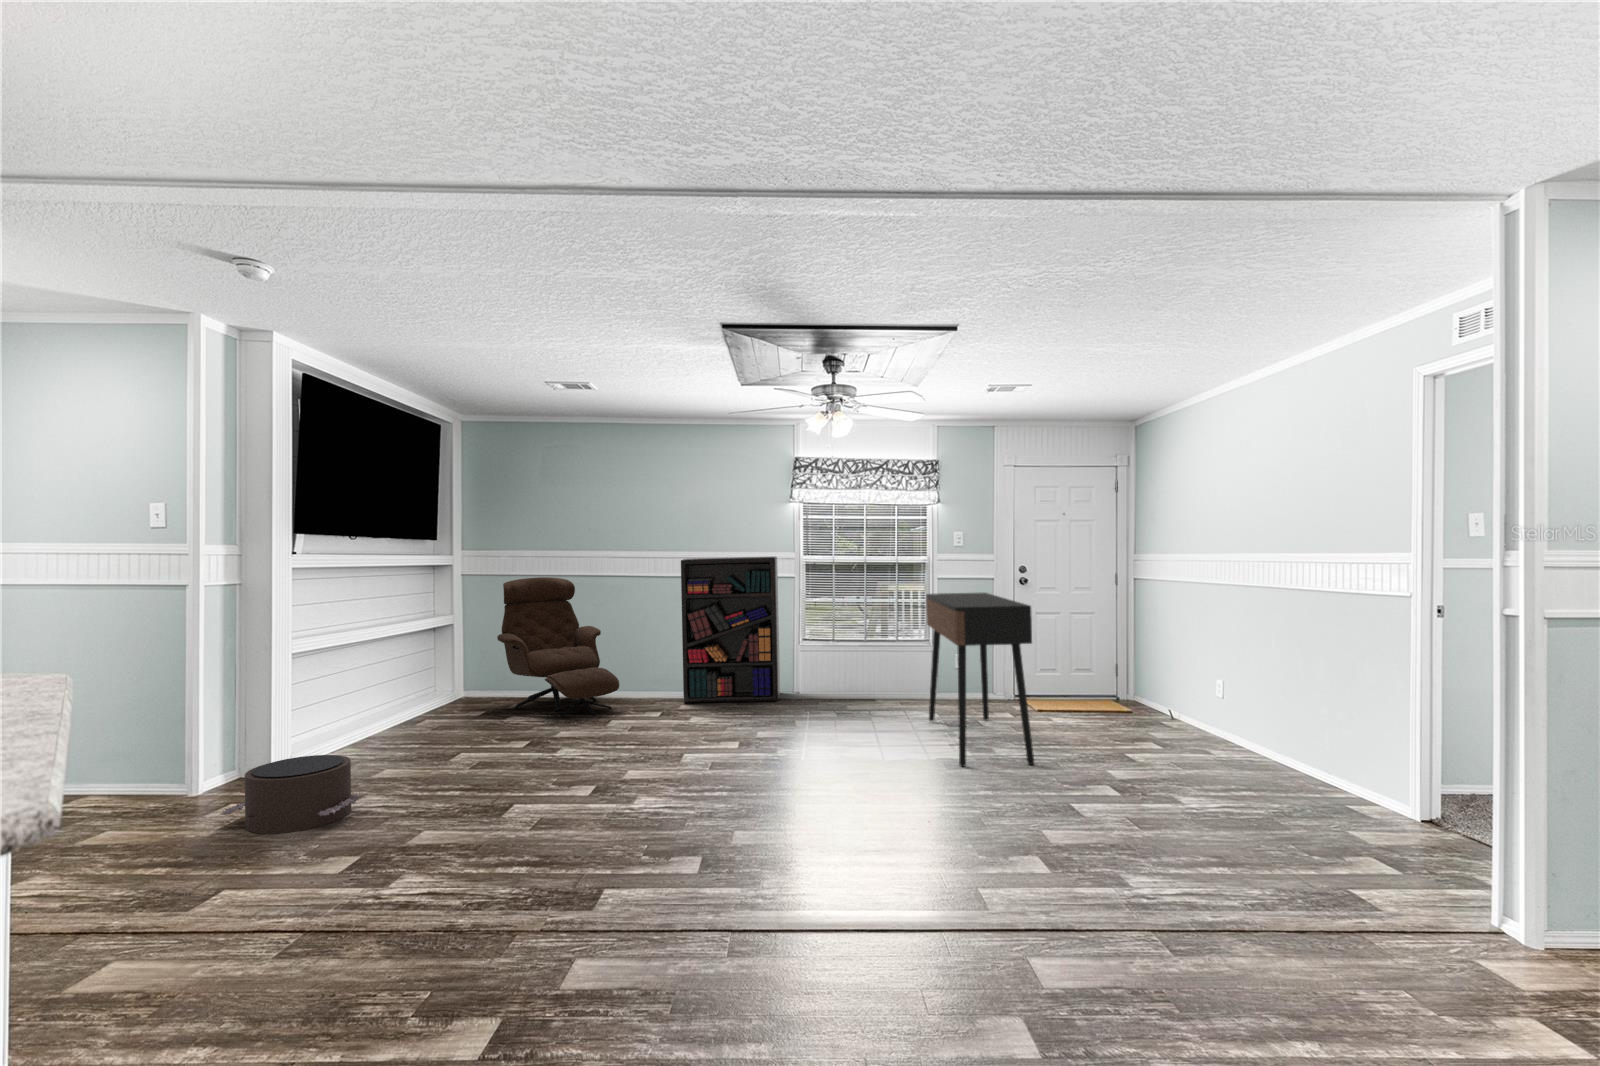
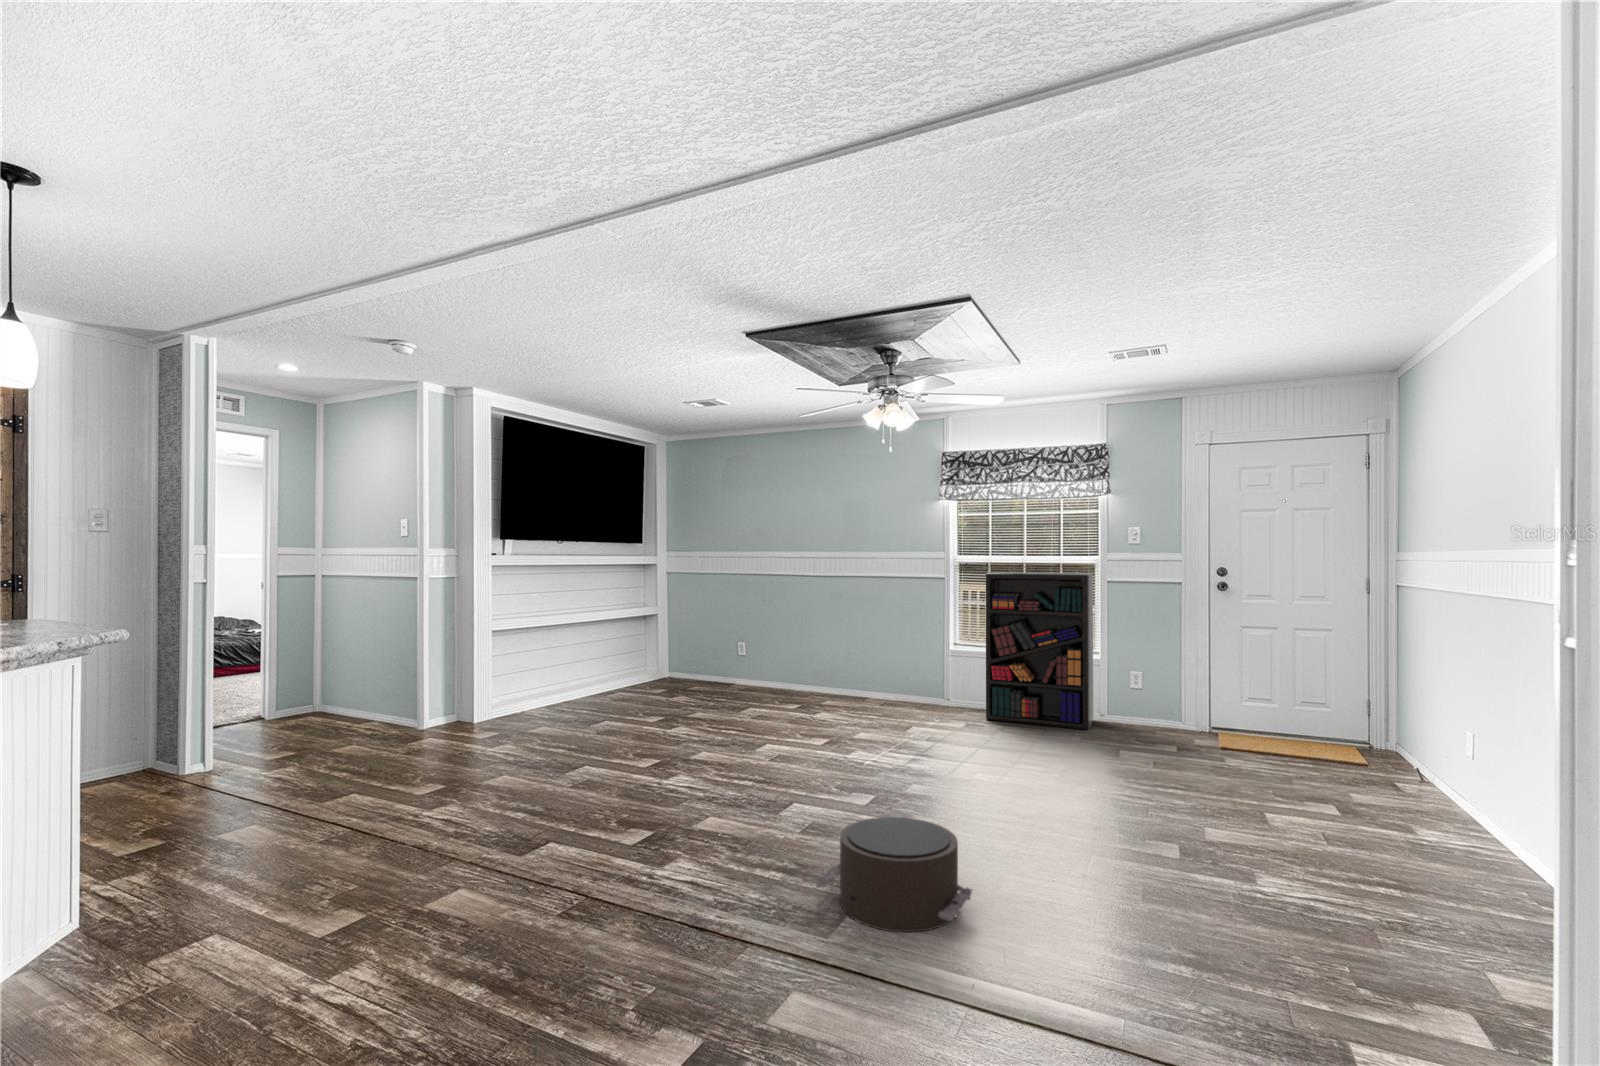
lounge chair: present [497,577,619,718] -> none [815,585,921,723]
console table: present [926,593,1034,767] -> none [1271,627,1420,864]
pouf: present [221,755,359,834] -> present [815,817,973,932]

